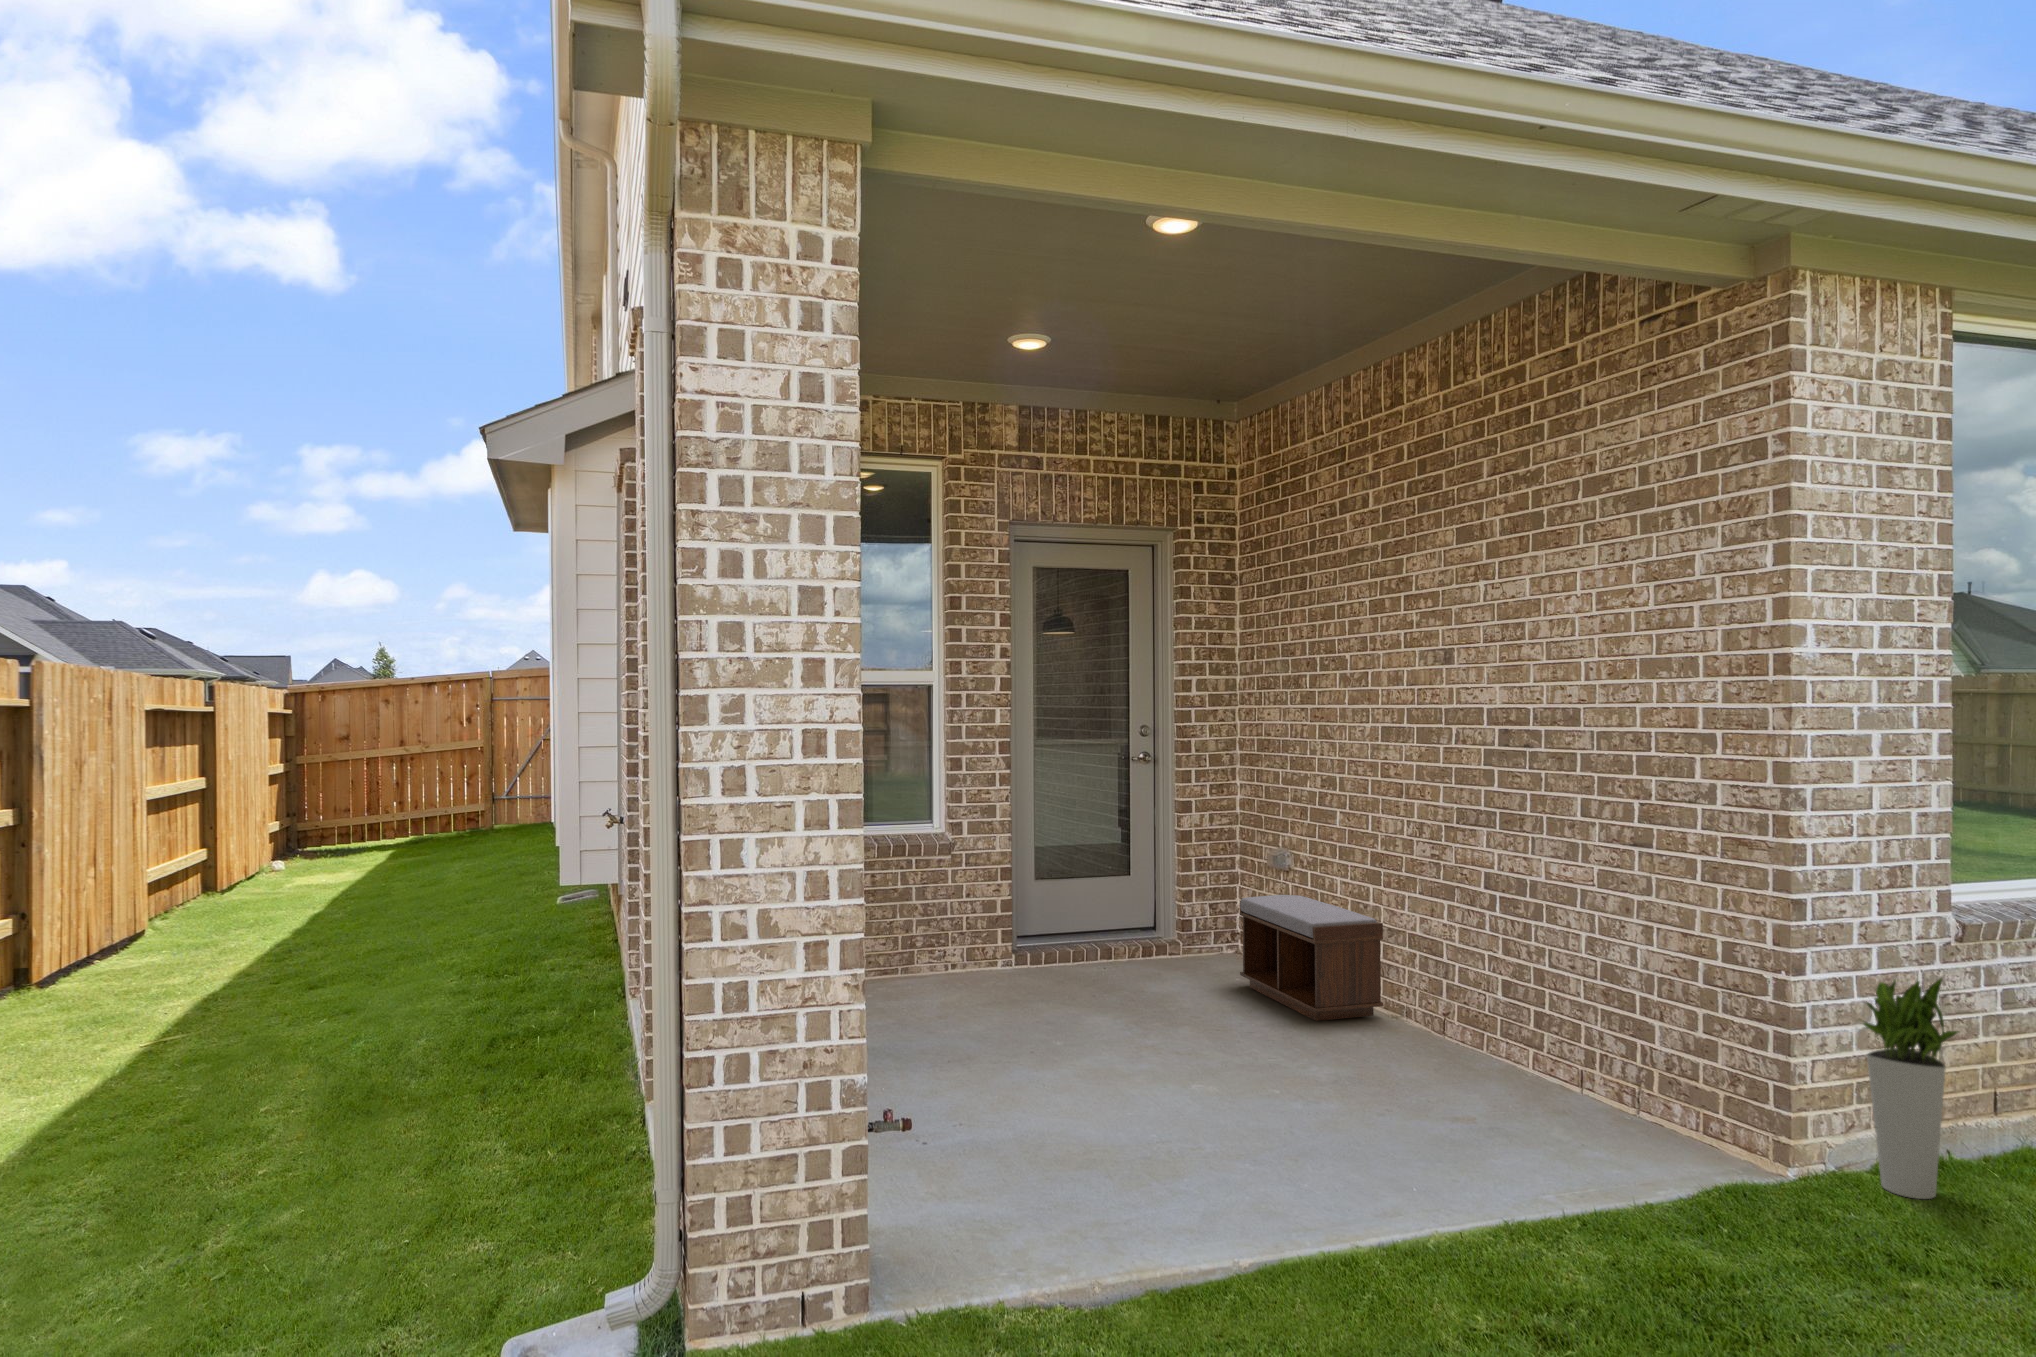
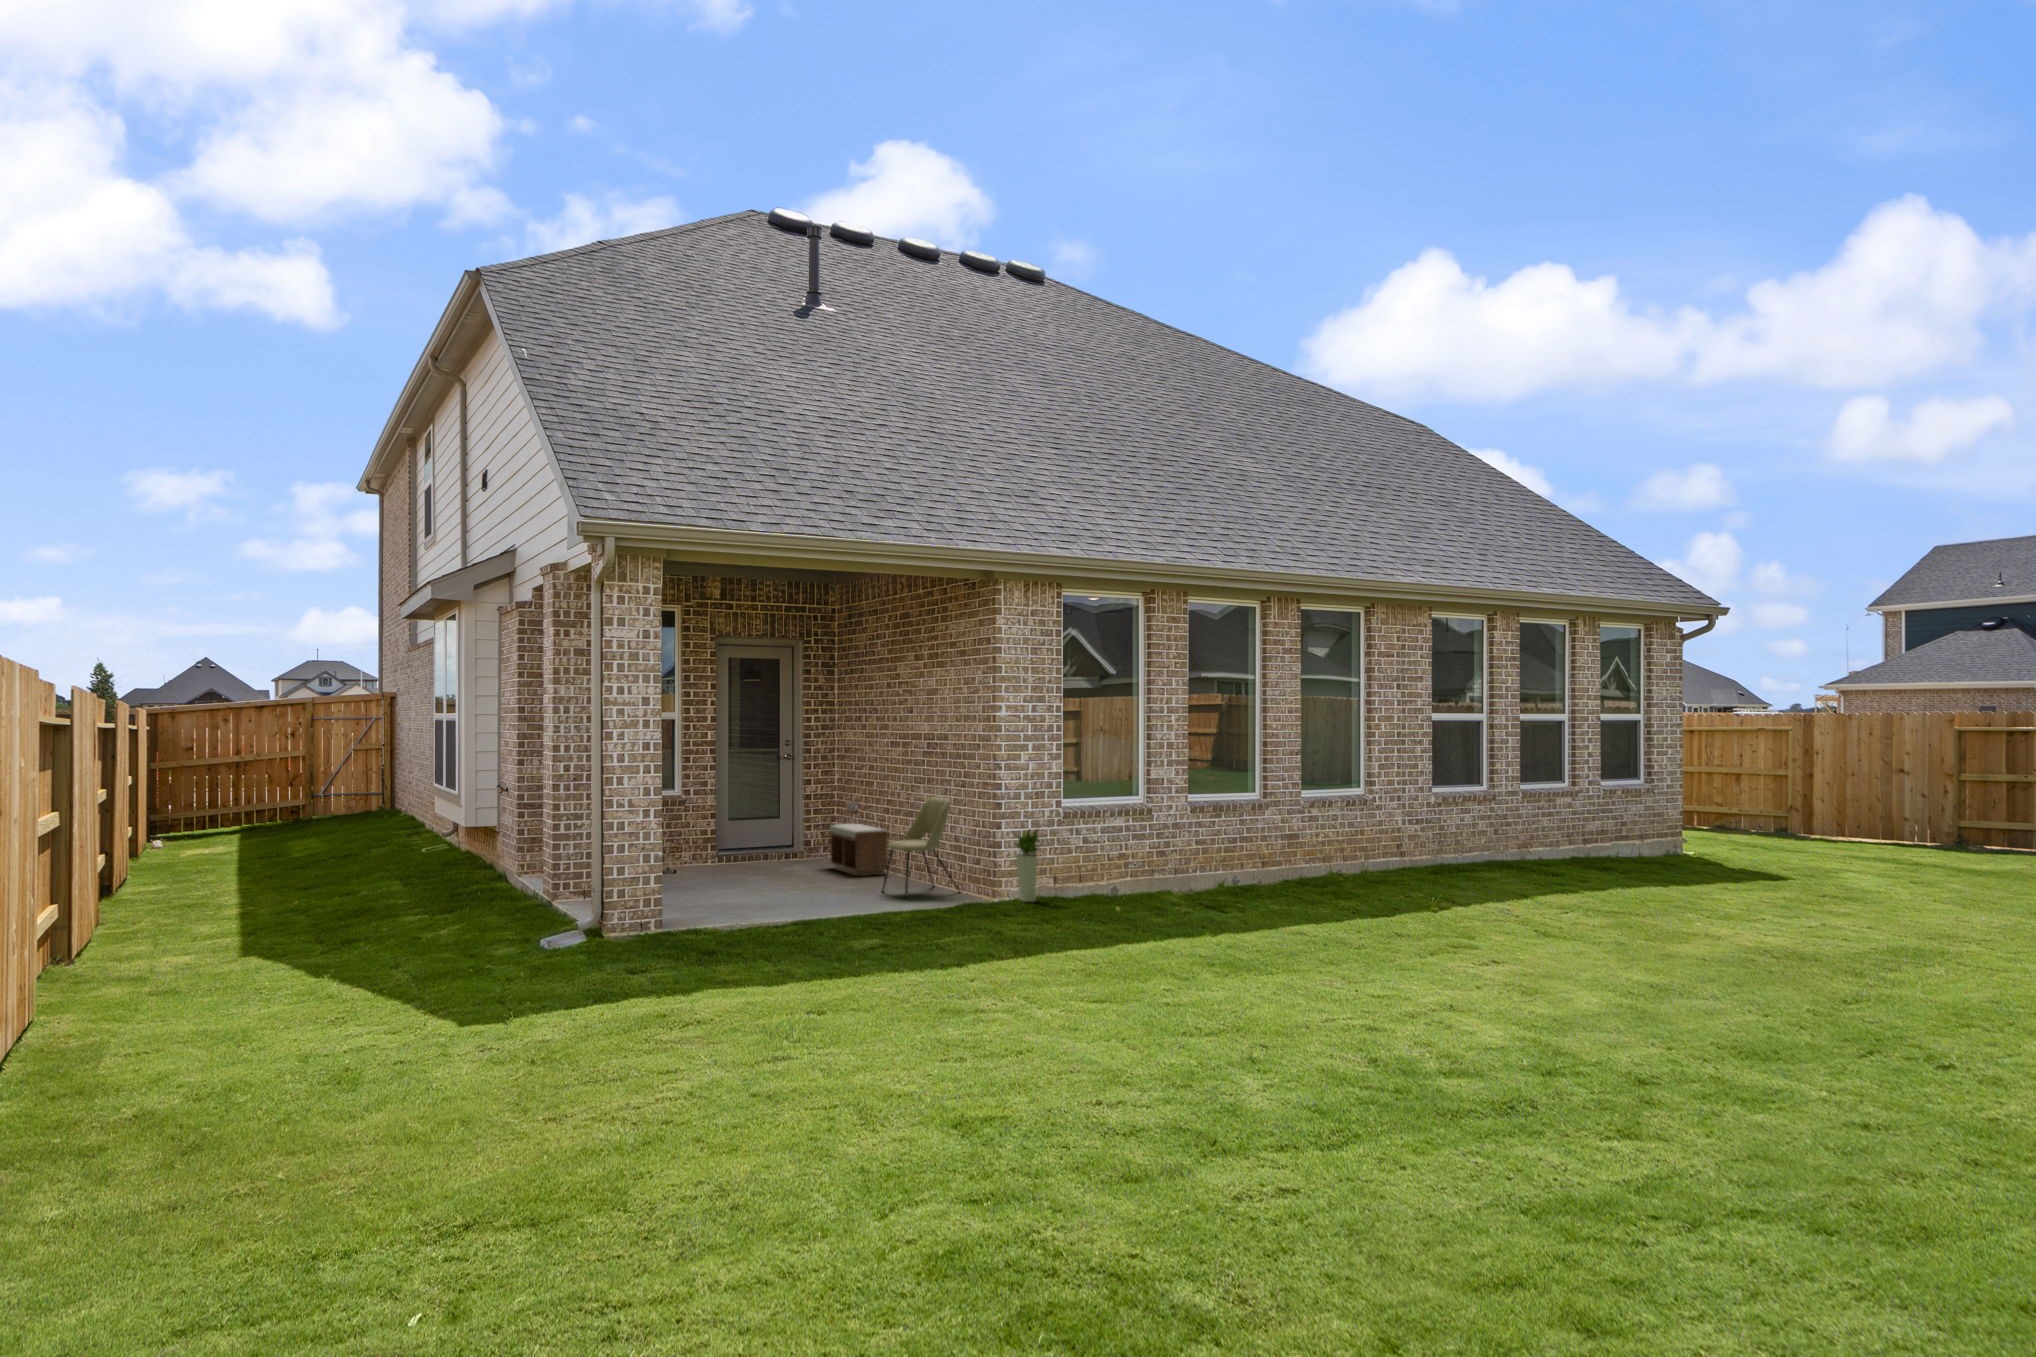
dining chair: none [1424,865,1647,1146] -> present [882,797,960,897]

